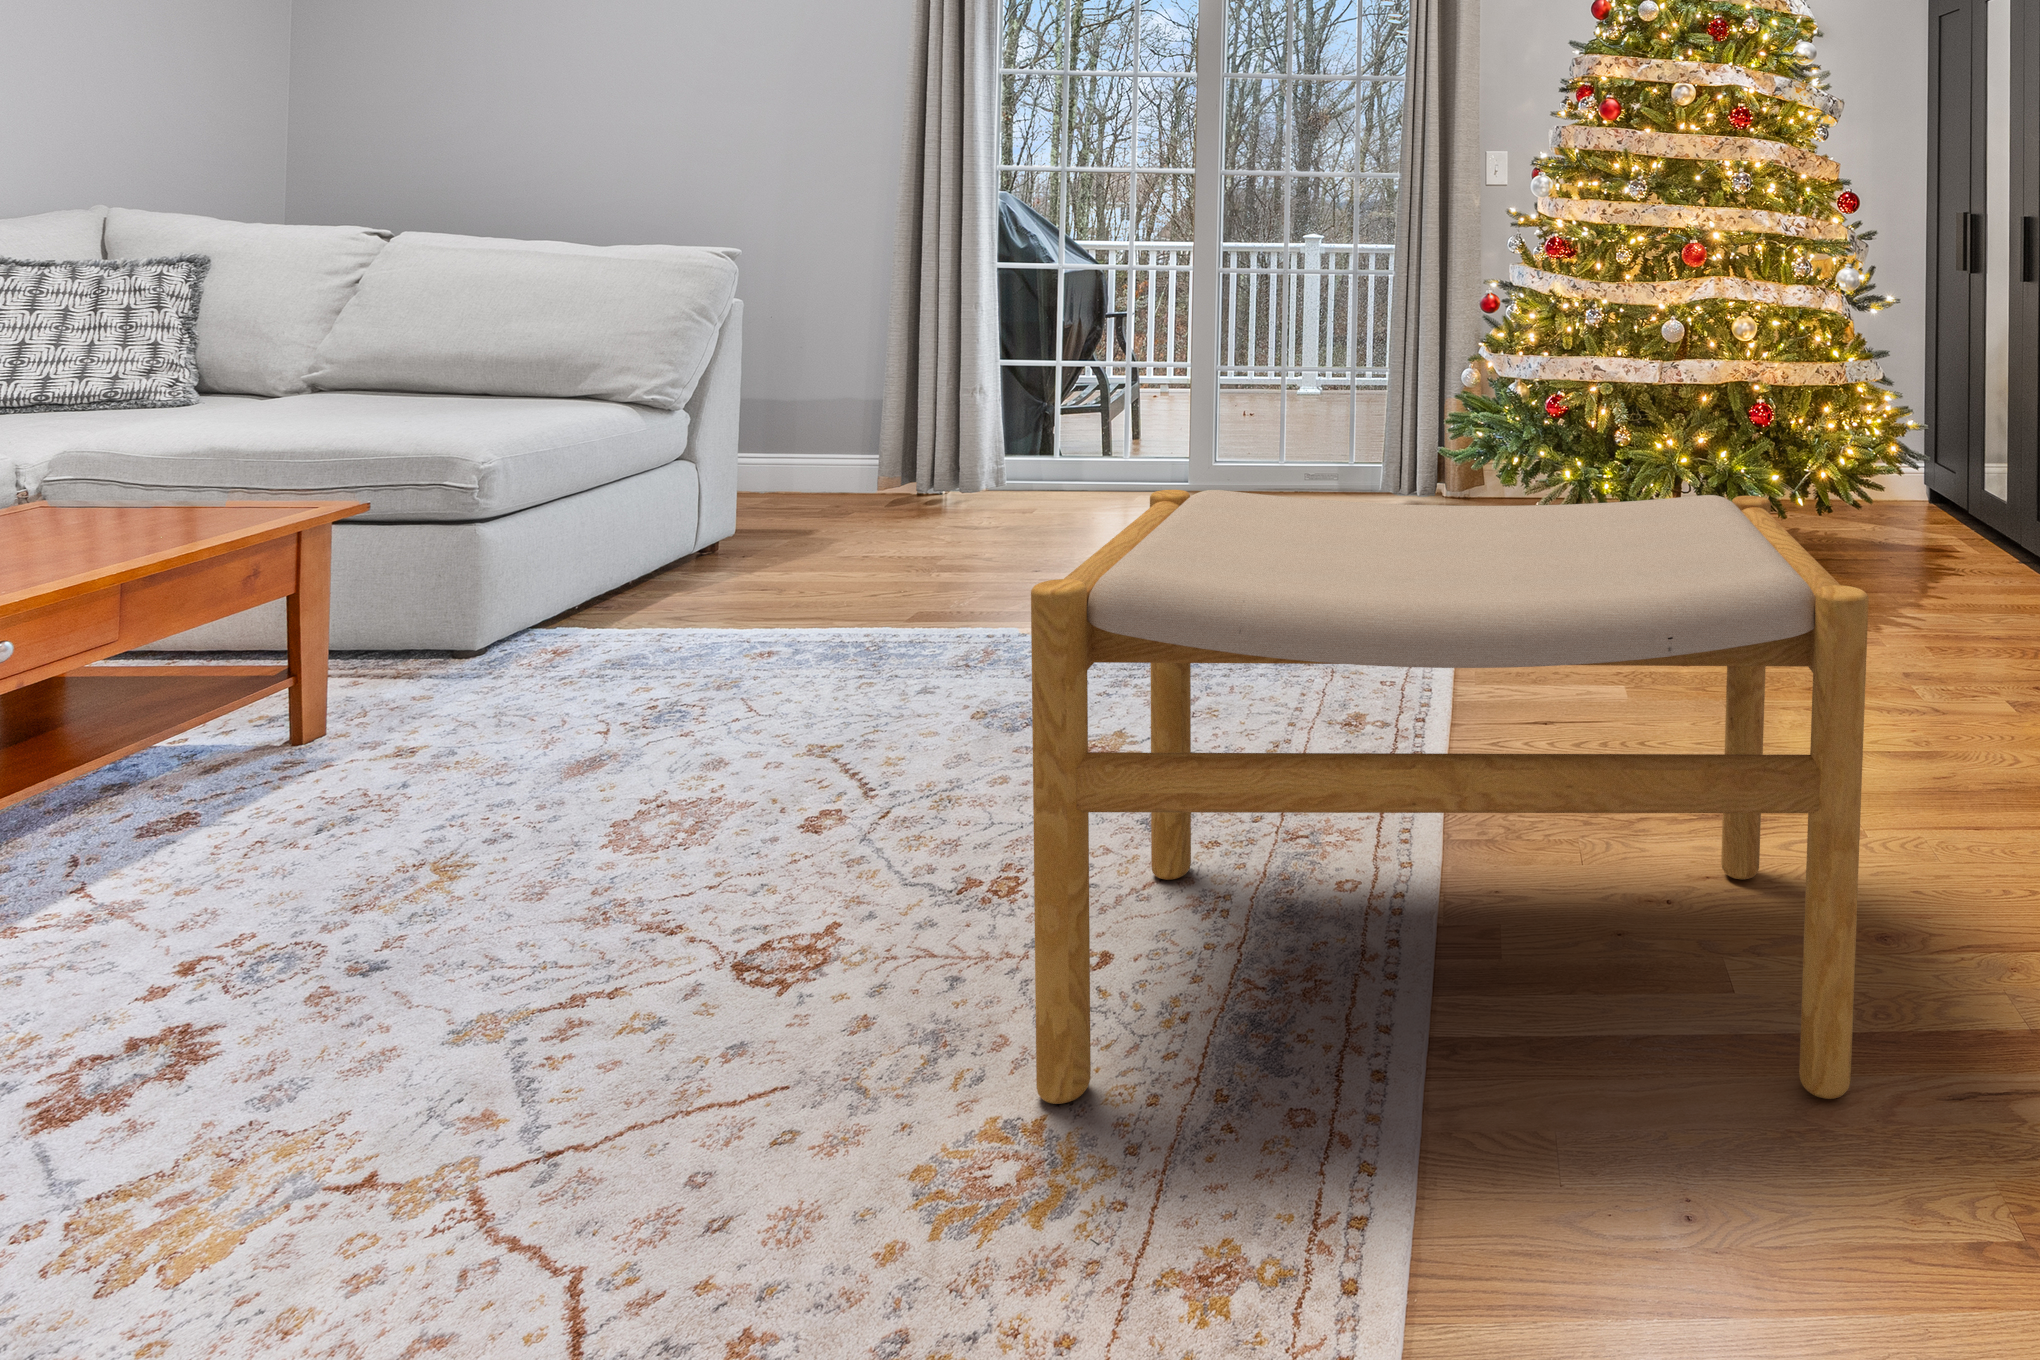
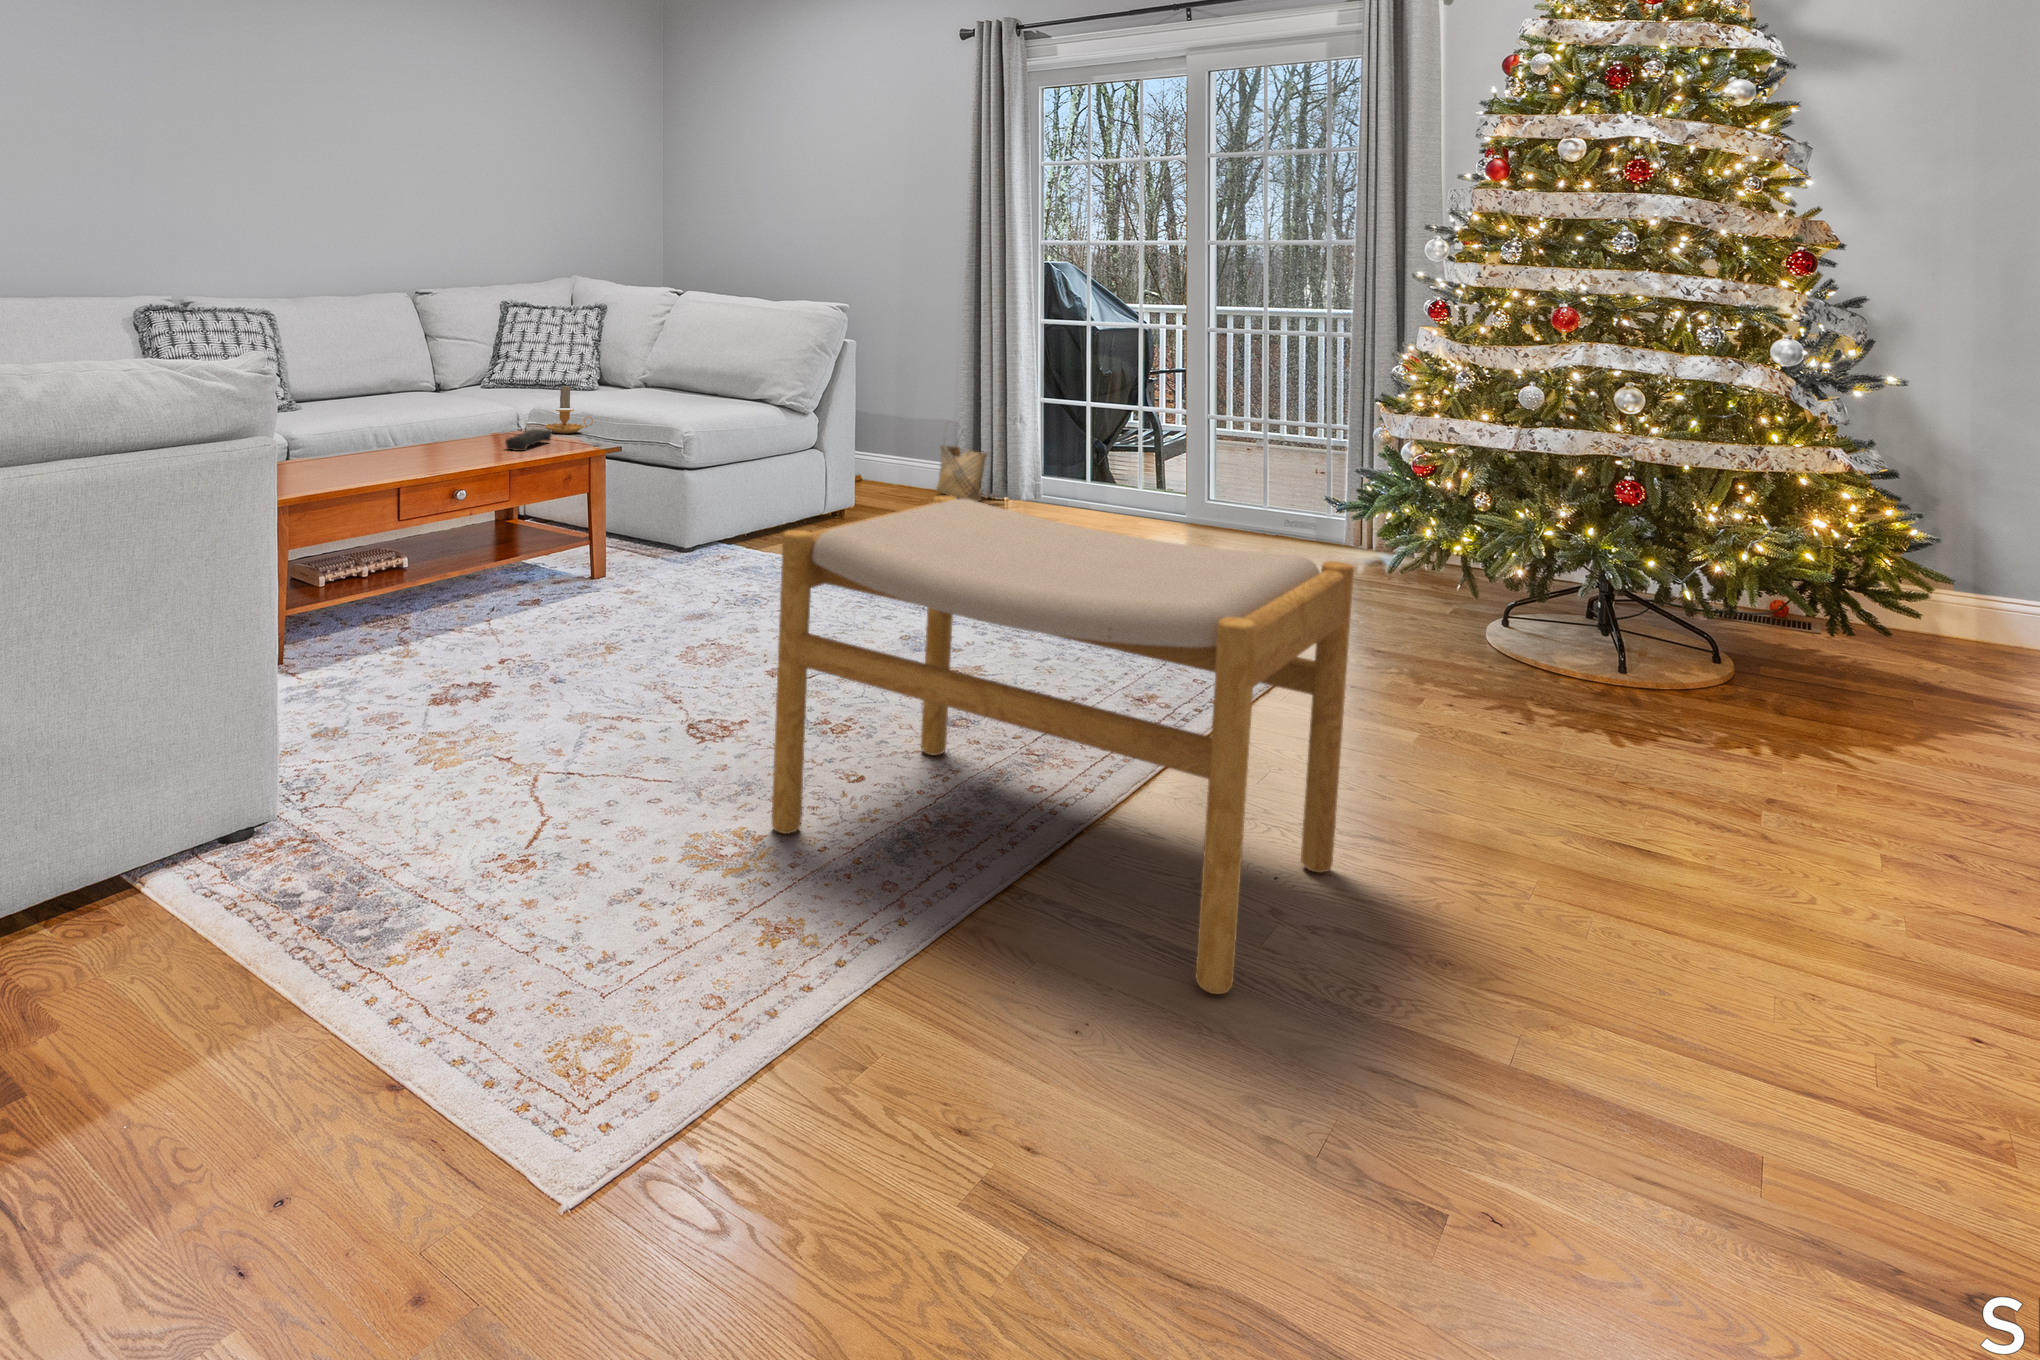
woven basket: none [844,398,922,505] -> present [936,430,987,501]
candle: none [122,401,241,493] -> present [545,385,593,434]
remote control: none [62,488,167,538] -> present [505,429,552,451]

